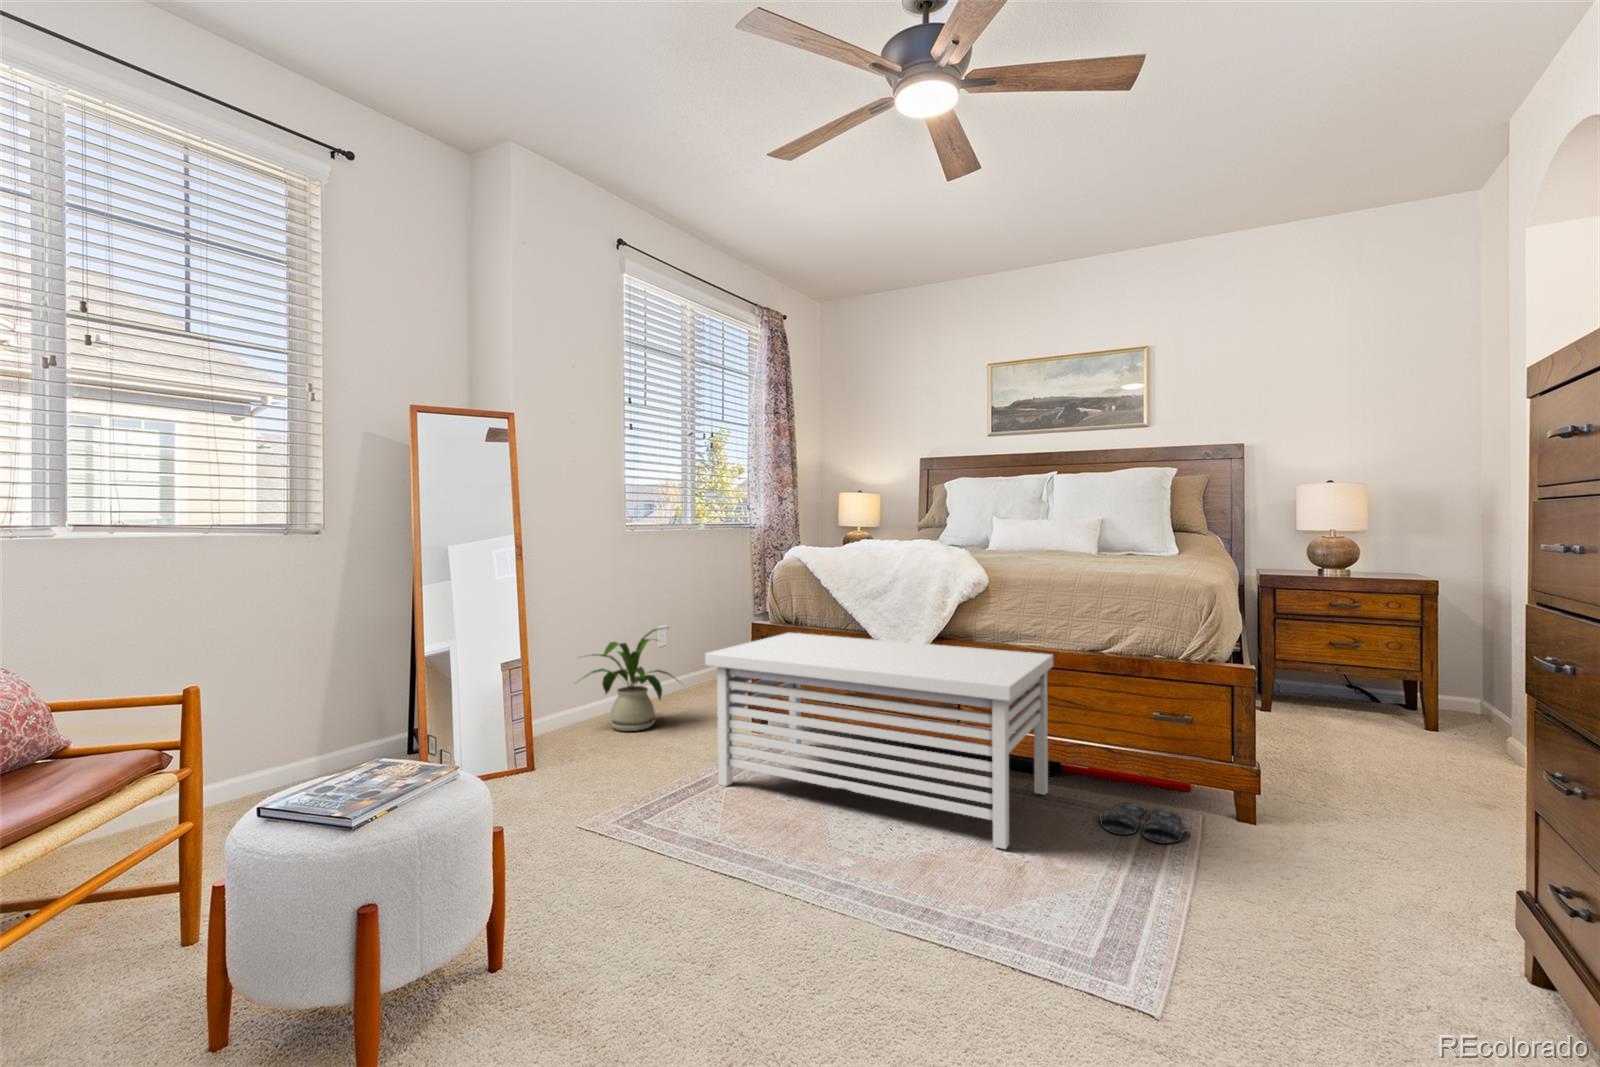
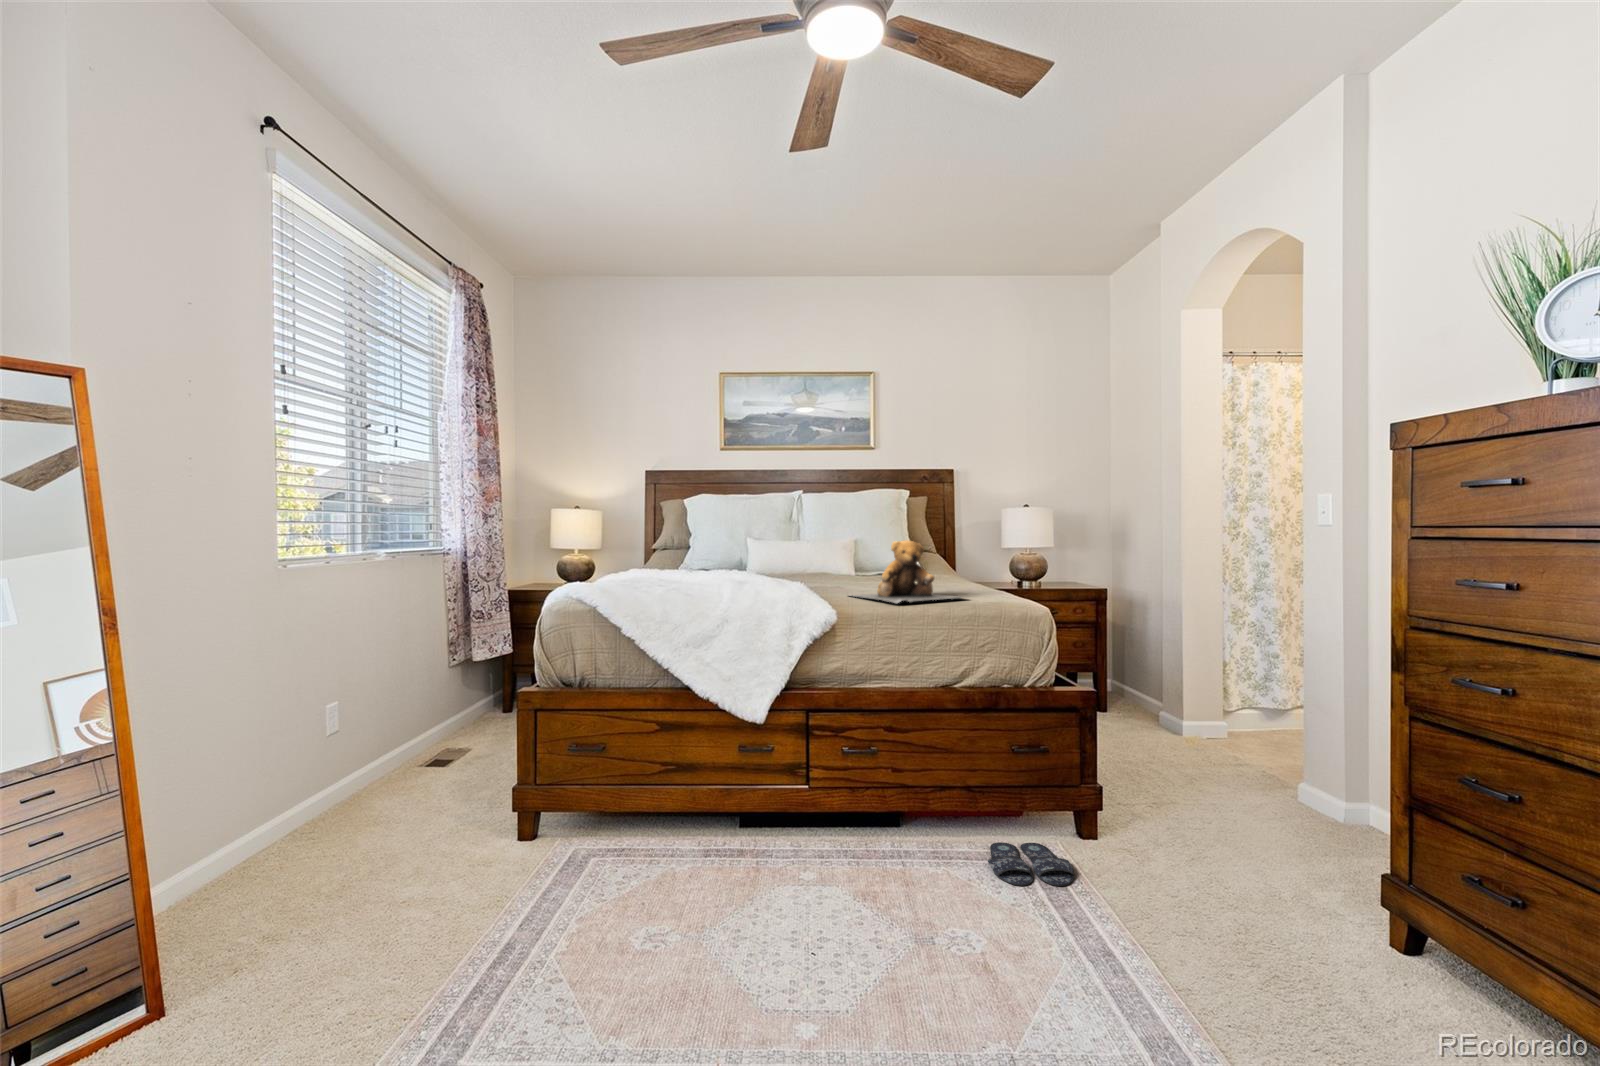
teddy bear: none [1016,513,1133,569] -> present [854,540,961,603]
house plant: present [578,628,675,731] -> none [198,713,401,887]
storage bench: present [705,632,1053,849] -> none [511,697,961,947]

